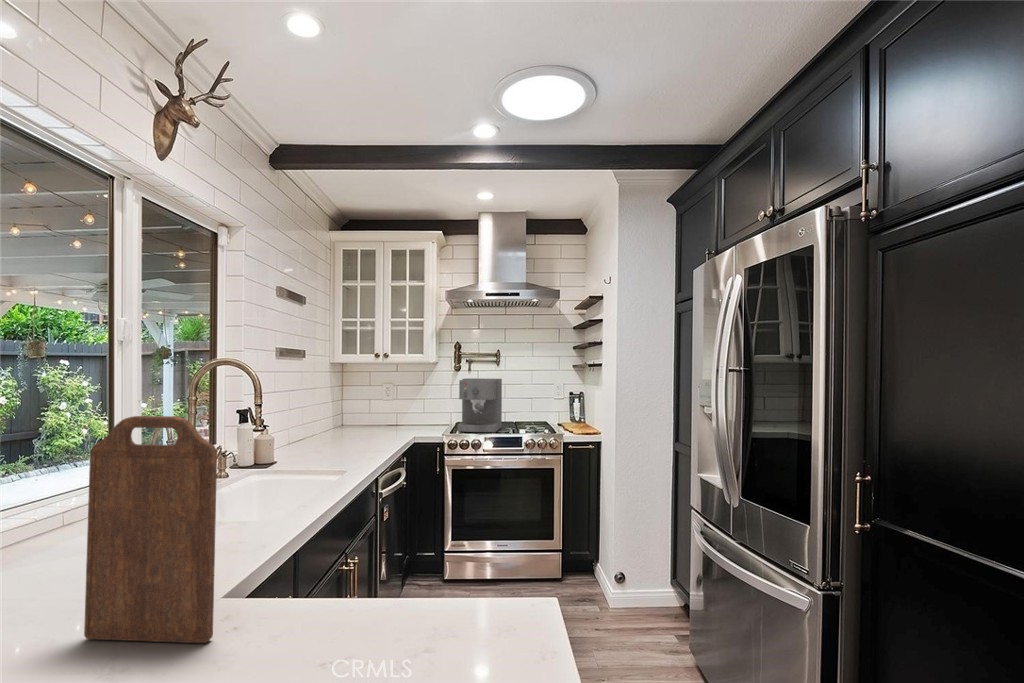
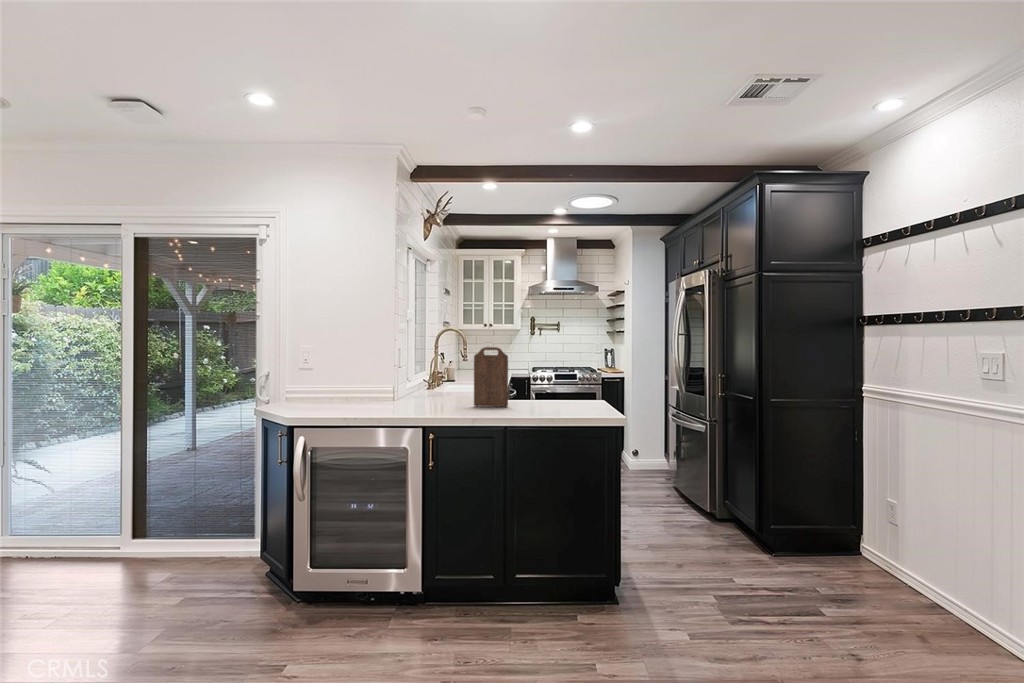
coffee maker: present [458,378,502,433] -> none [537,340,563,372]

